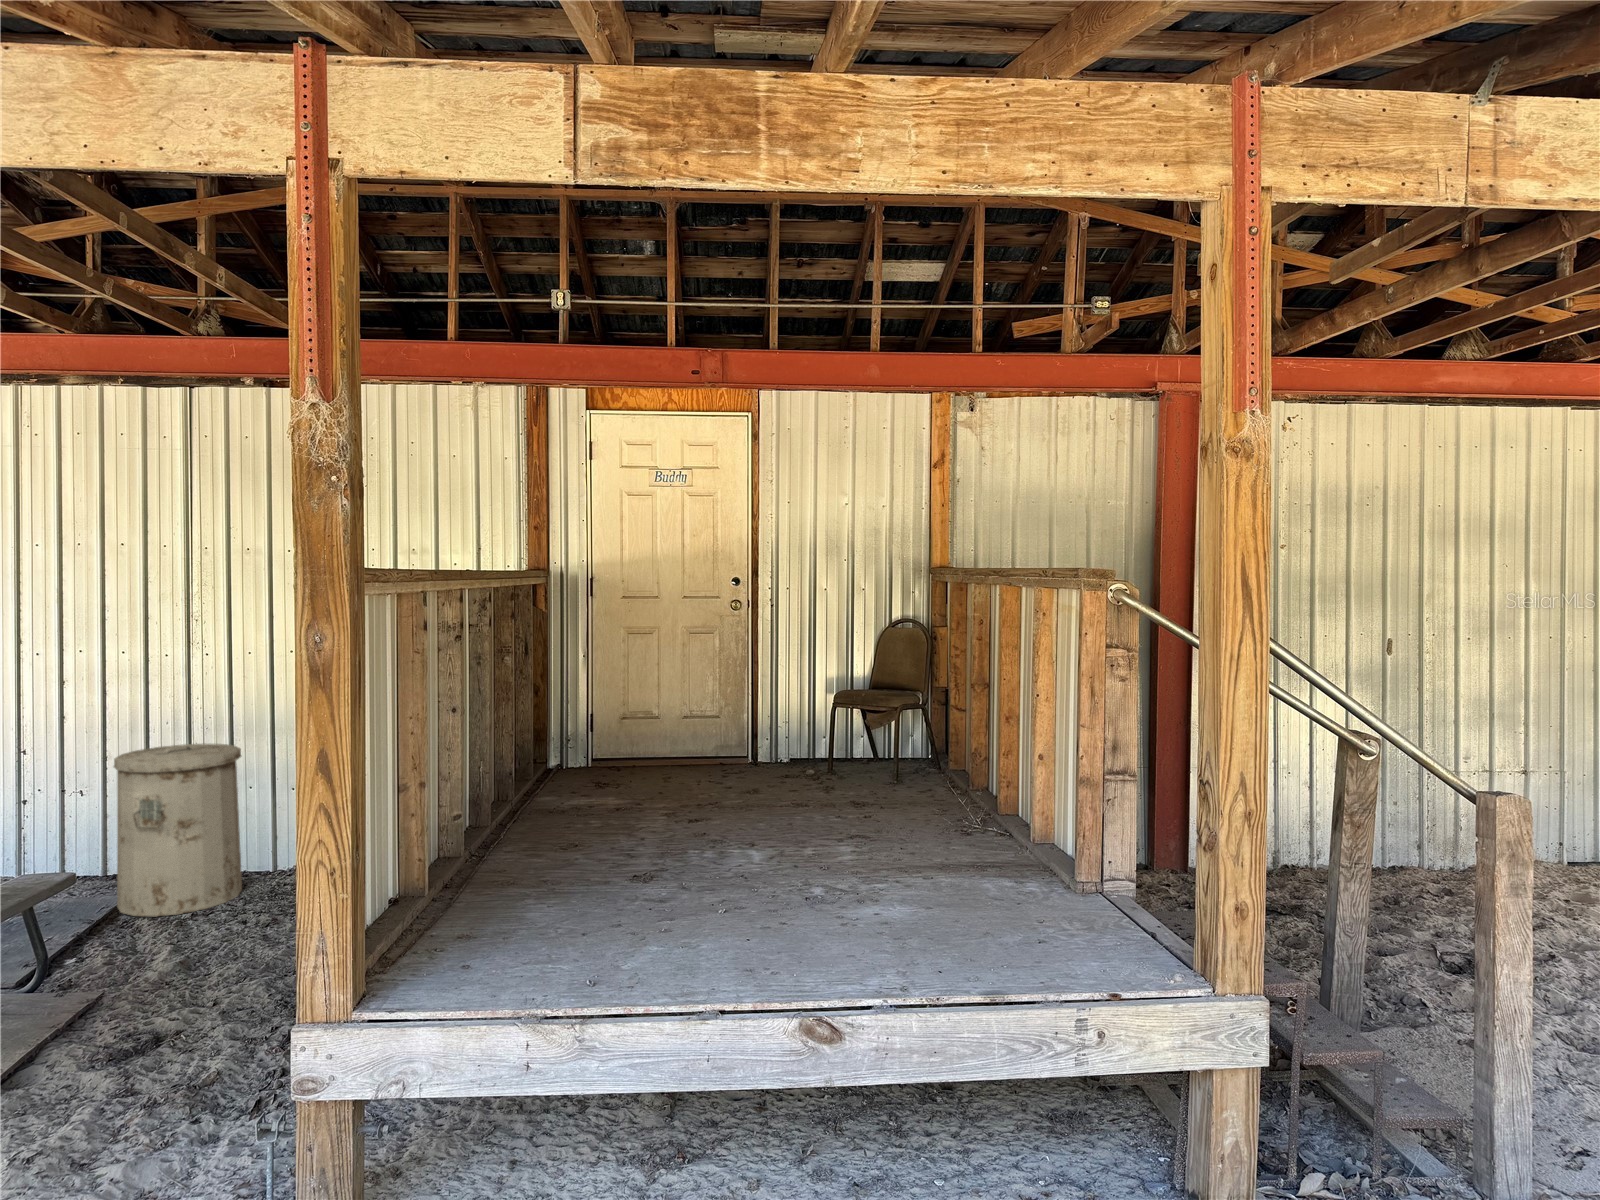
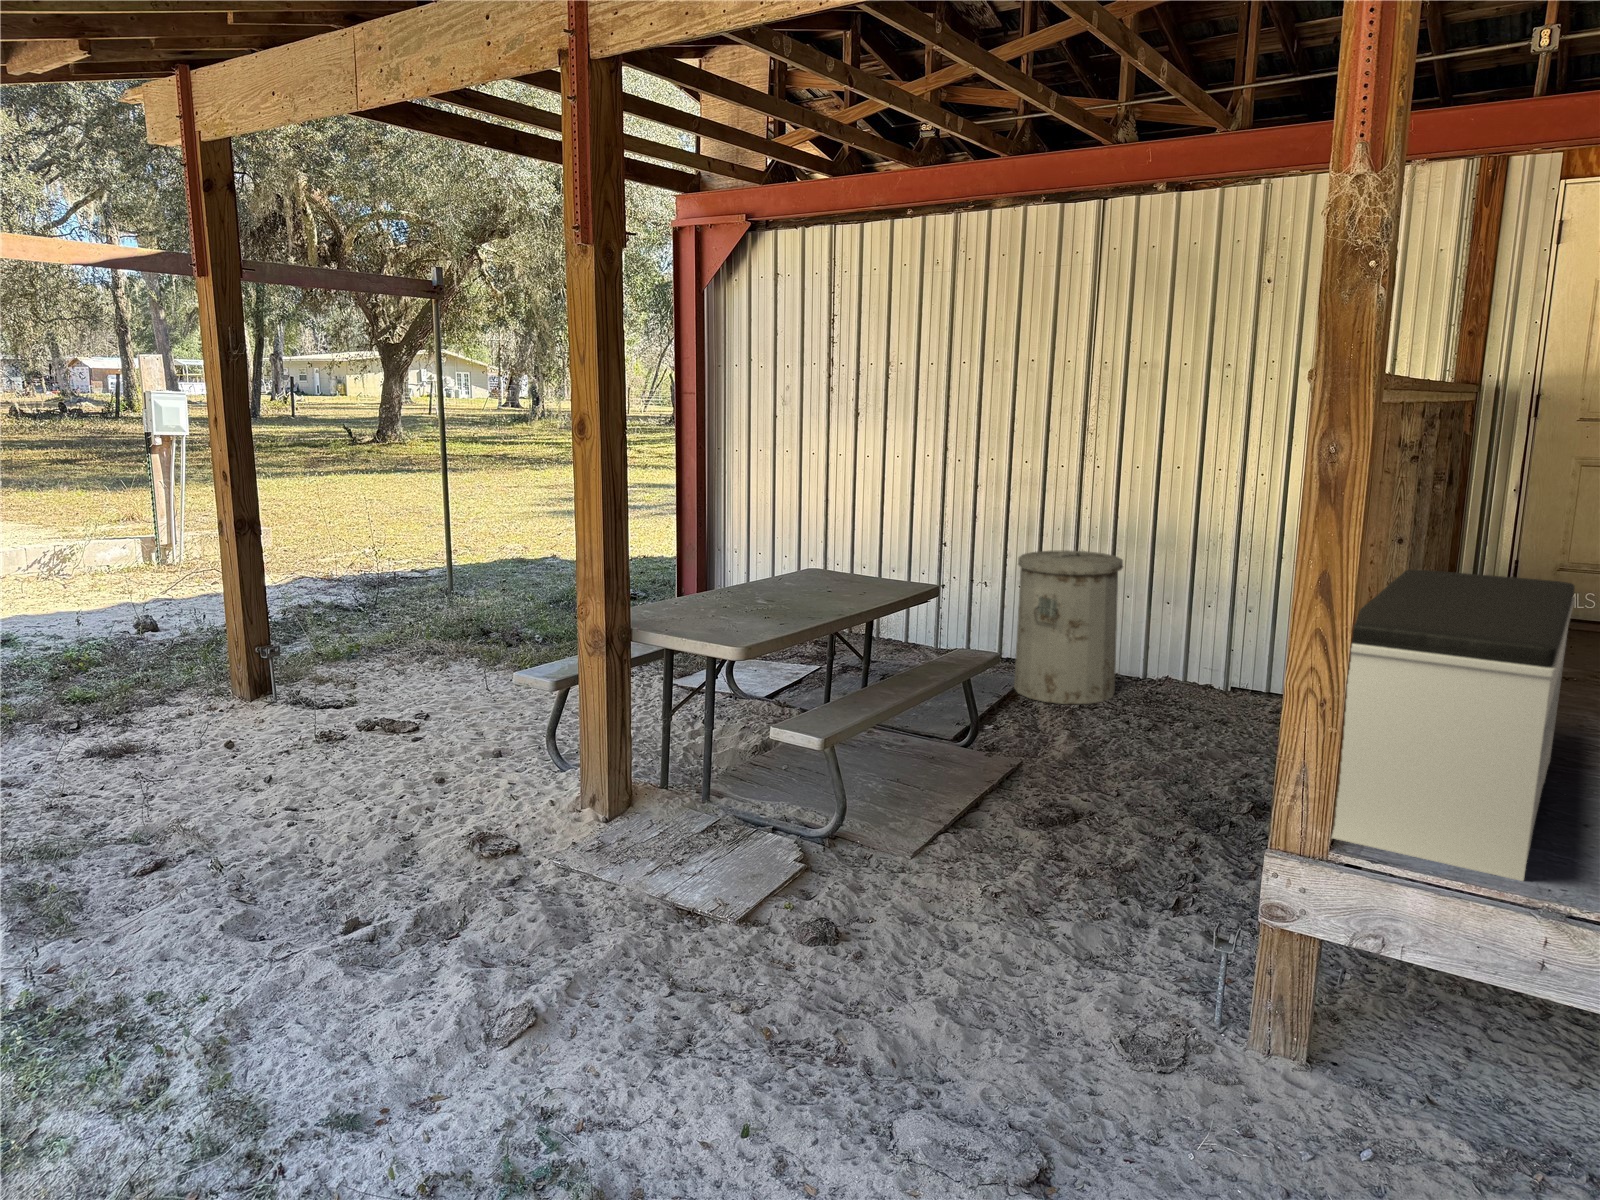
bench: none [343,733,570,1000] -> present [1332,570,1575,881]

